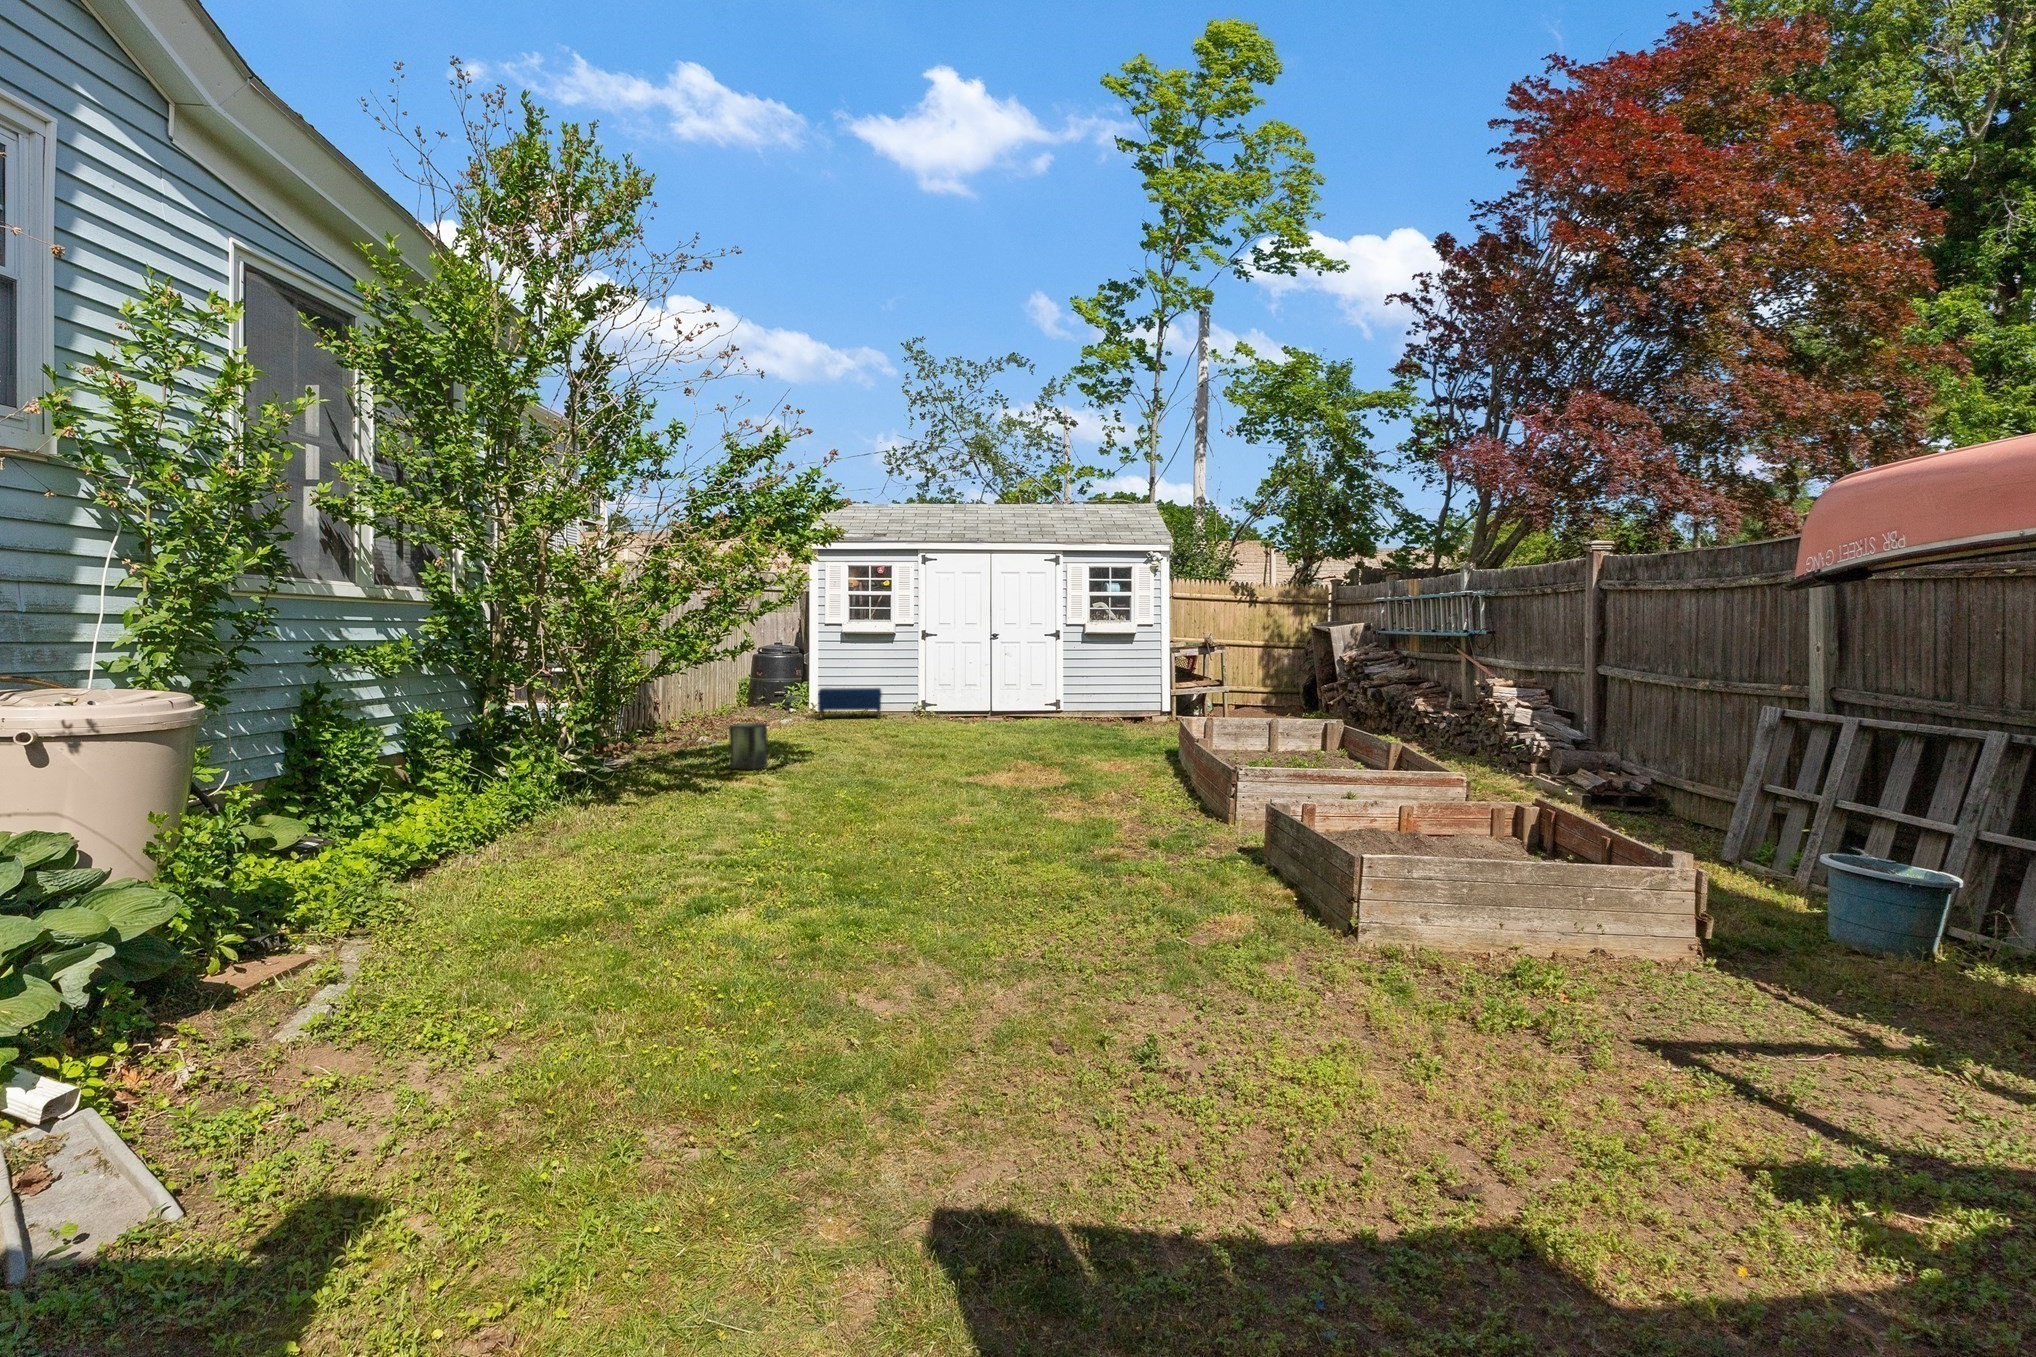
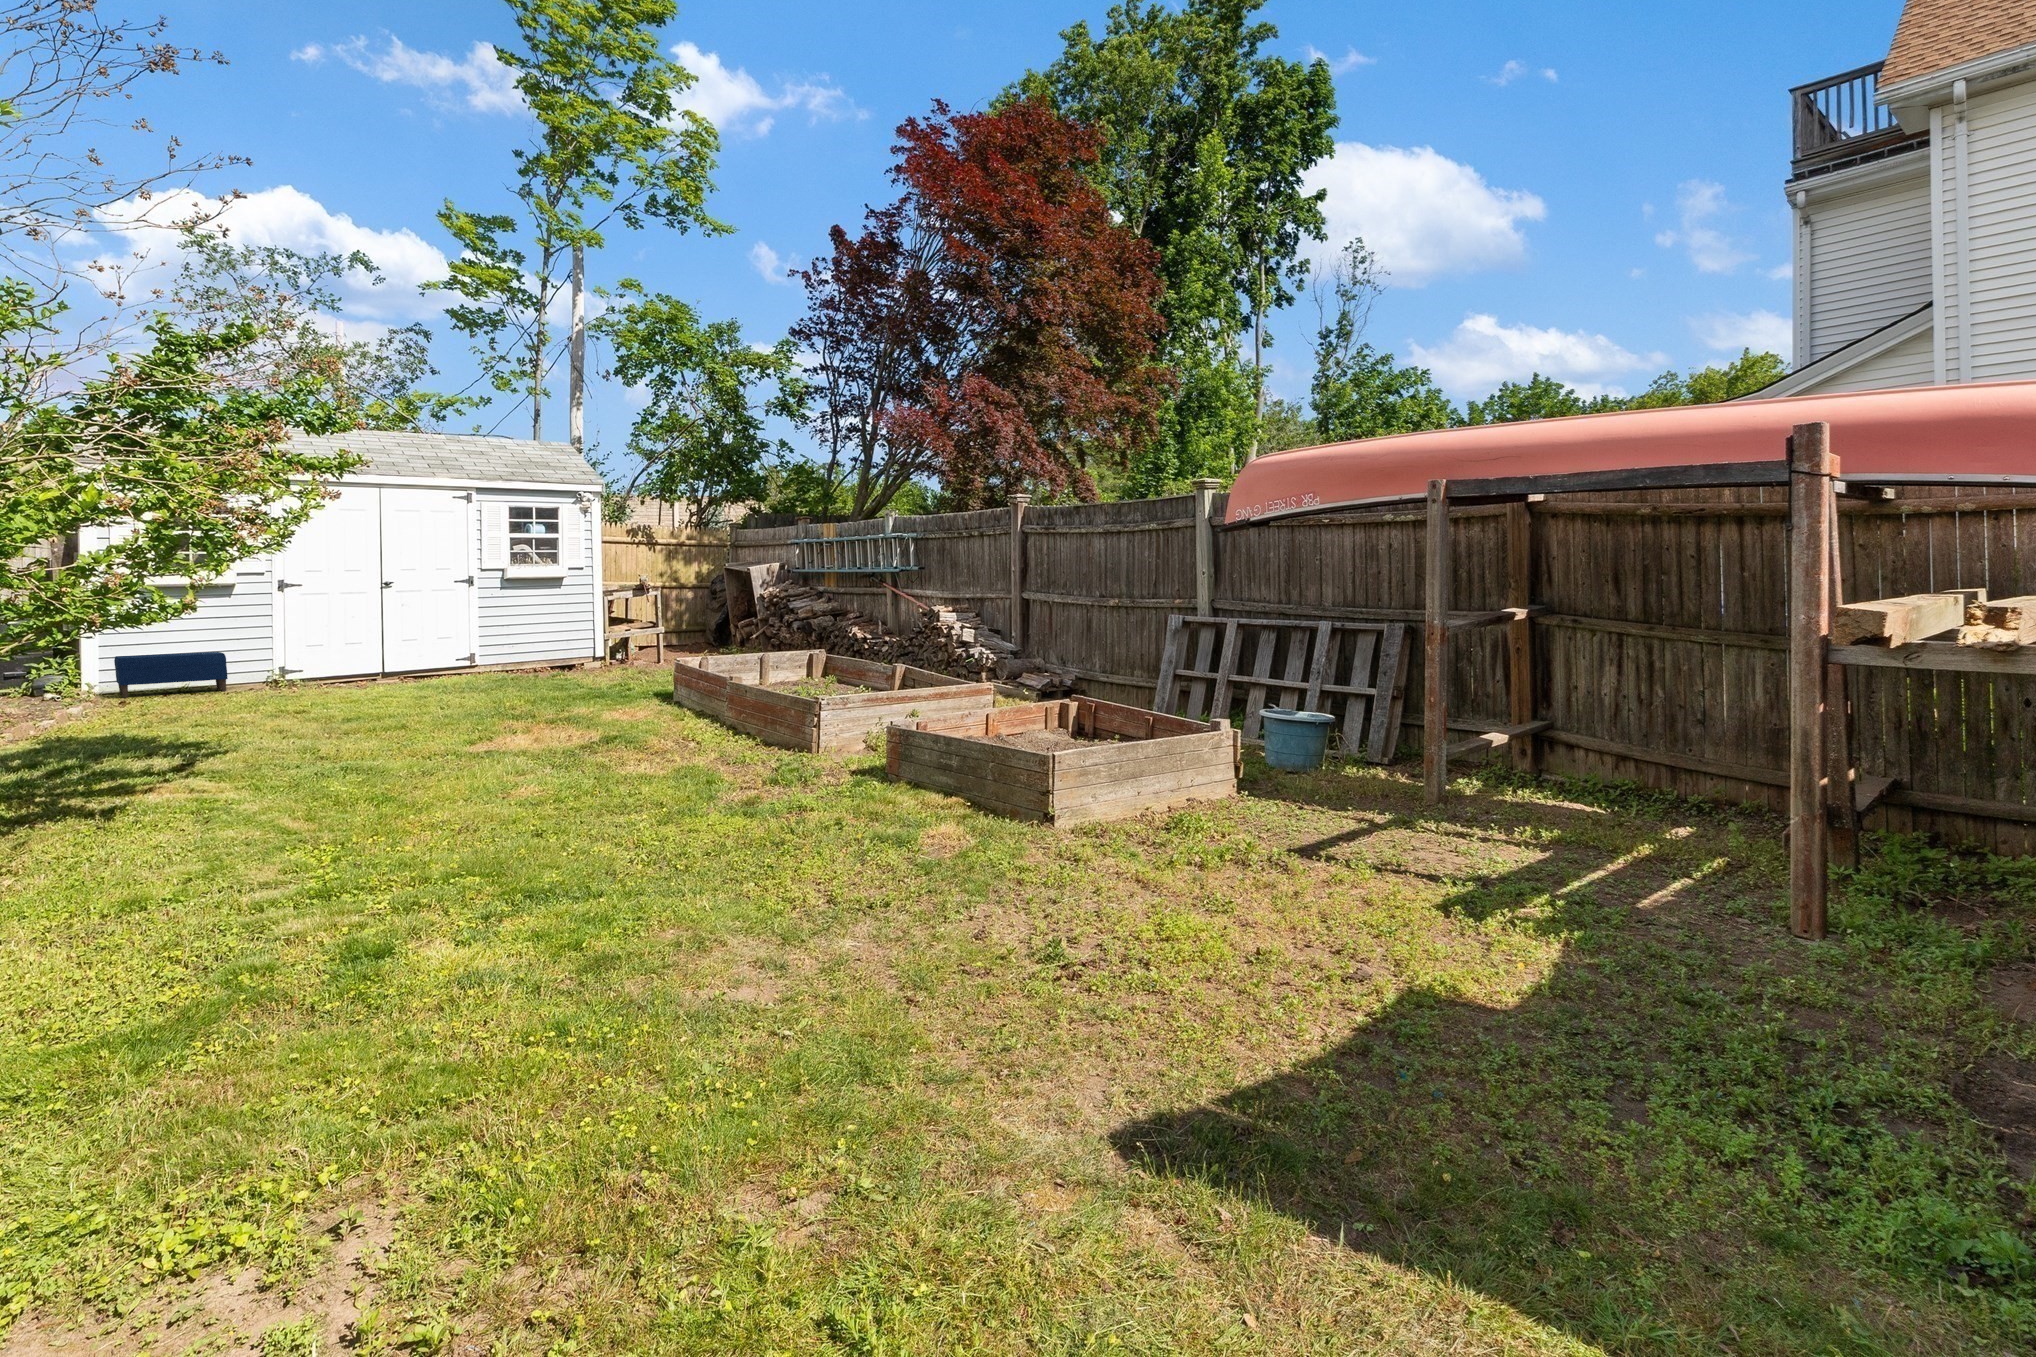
storage box: present [729,723,768,770] -> none [40,694,111,760]

